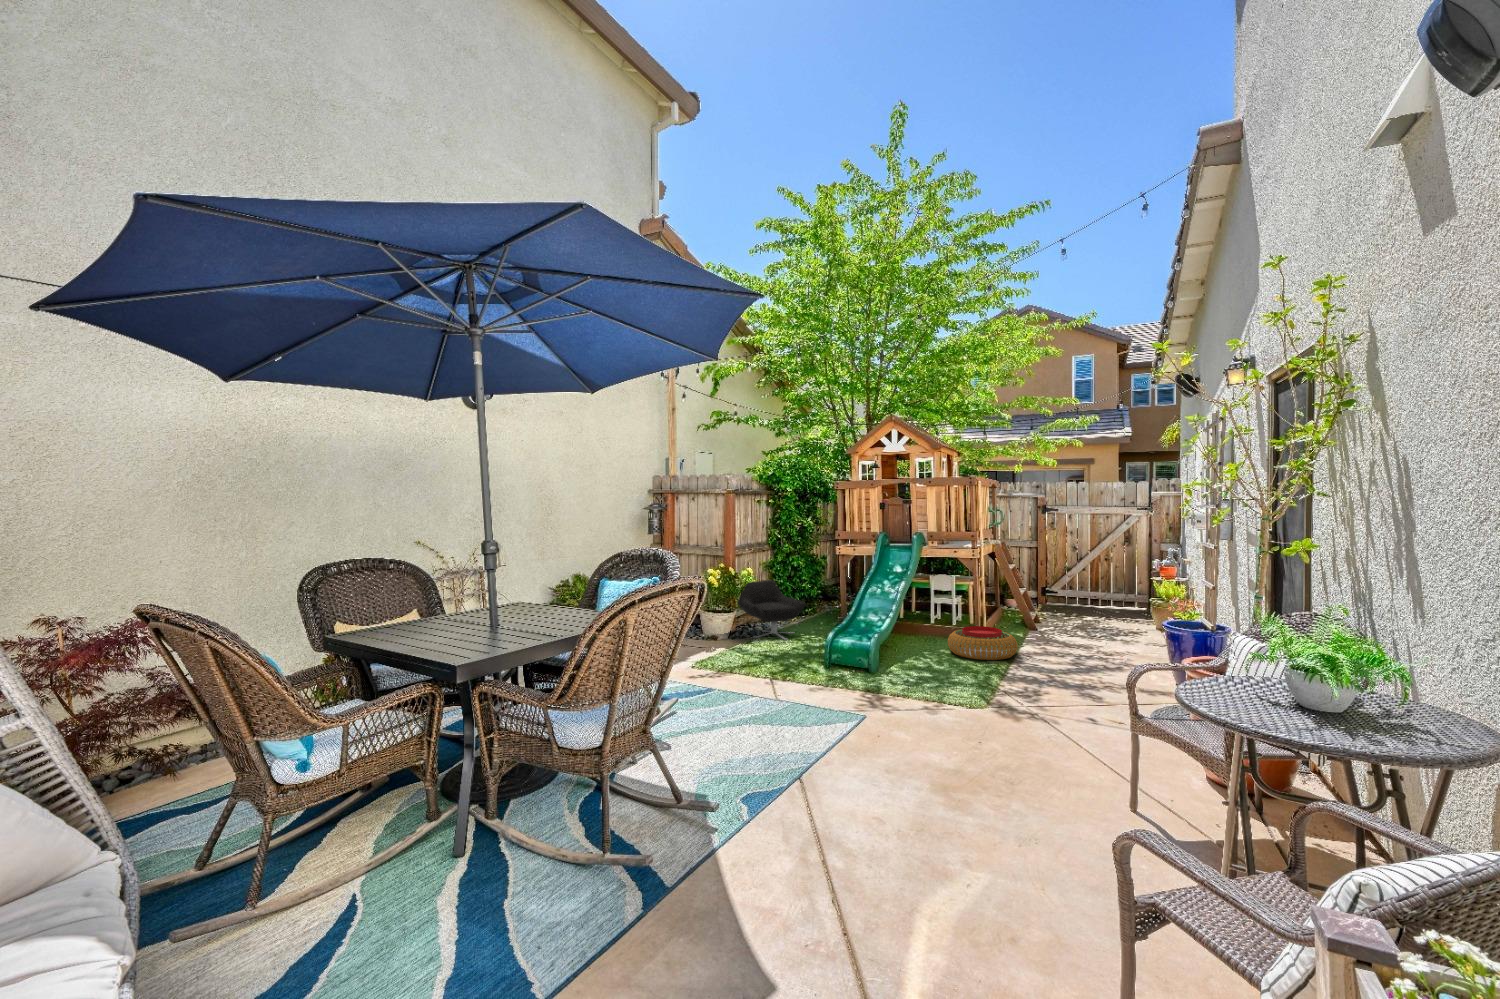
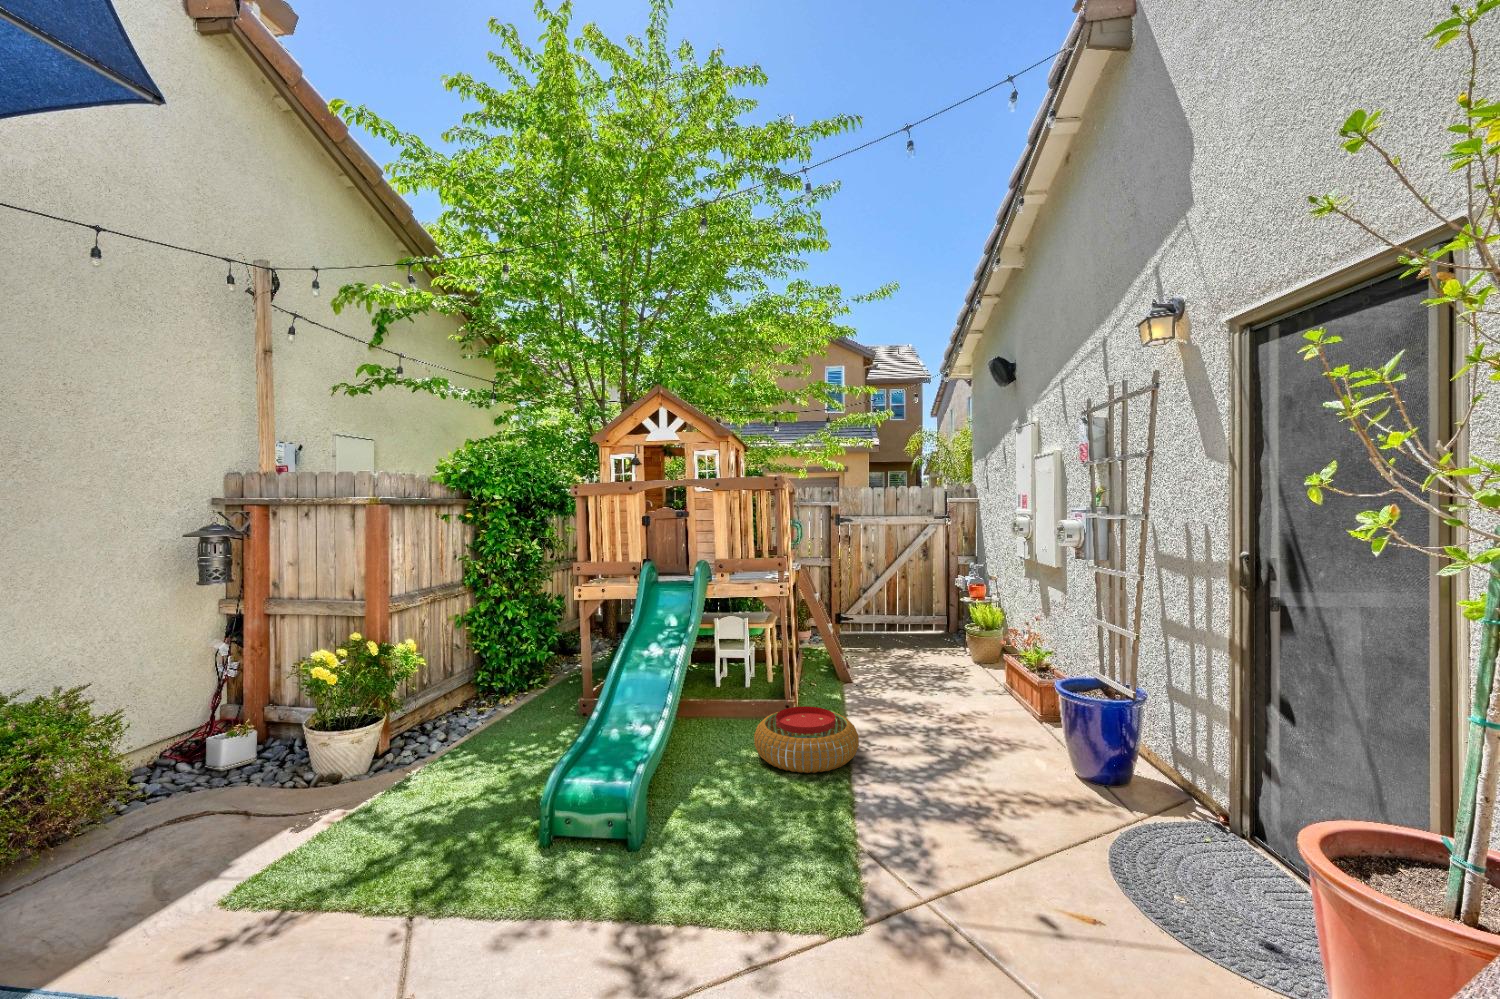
lounge chair: present [738,580,805,639] -> none [387,650,518,768]

